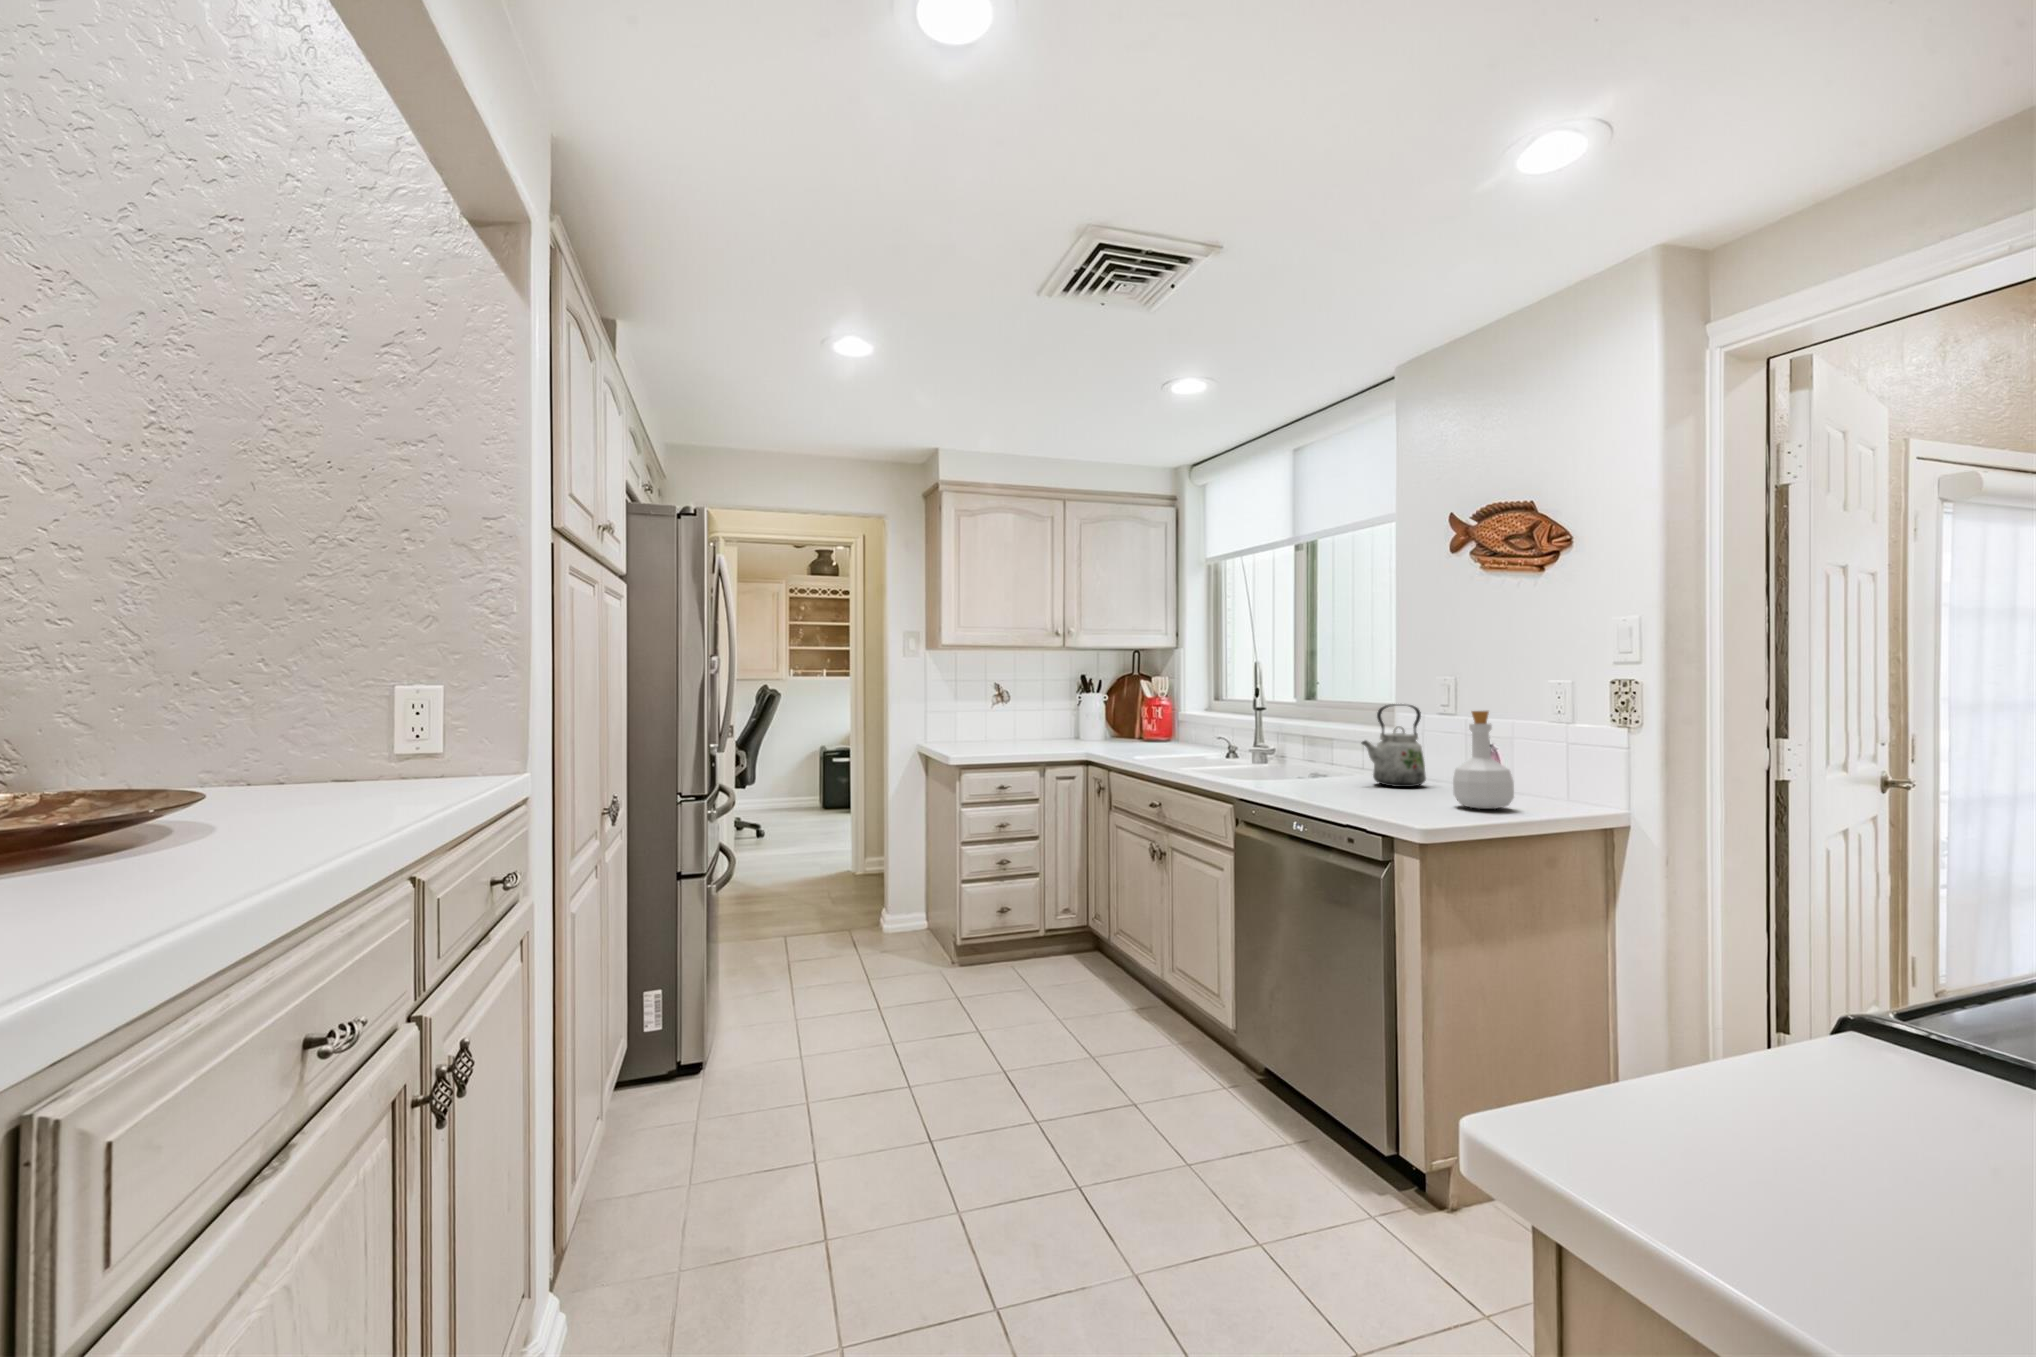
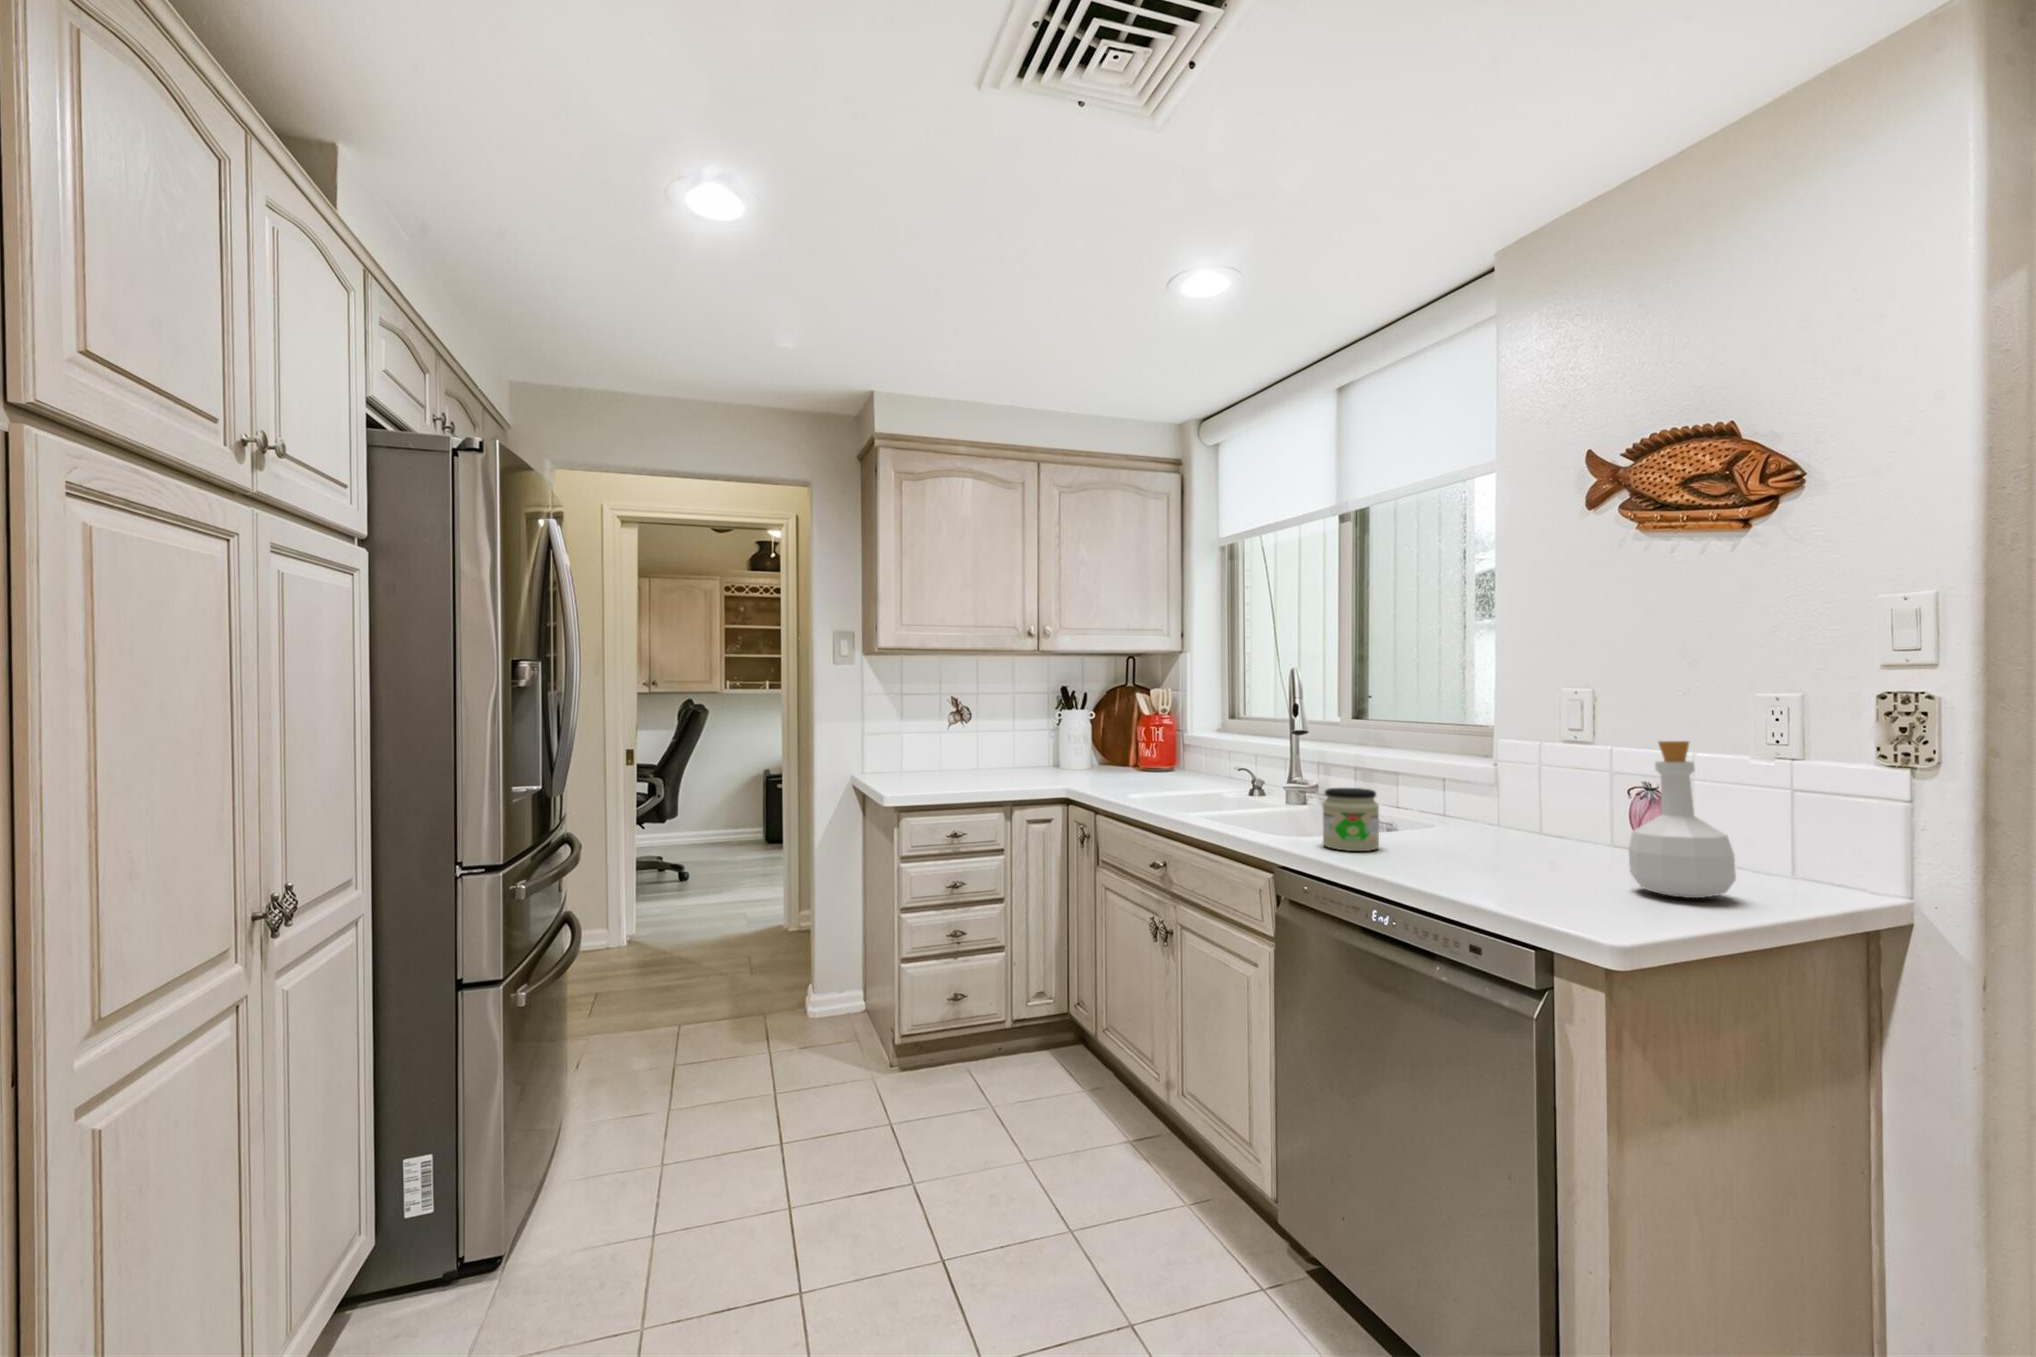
kettle: present [1362,705,1426,787] -> none [1461,728,1556,849]
jar: none [1266,746,1304,788] -> present [1323,788,1379,851]

